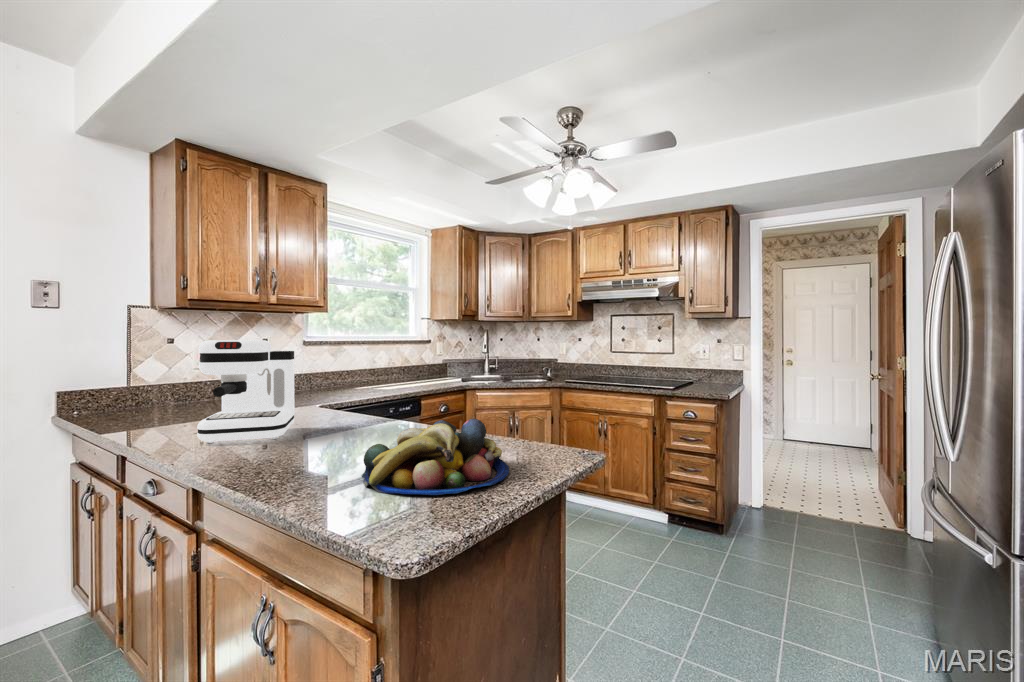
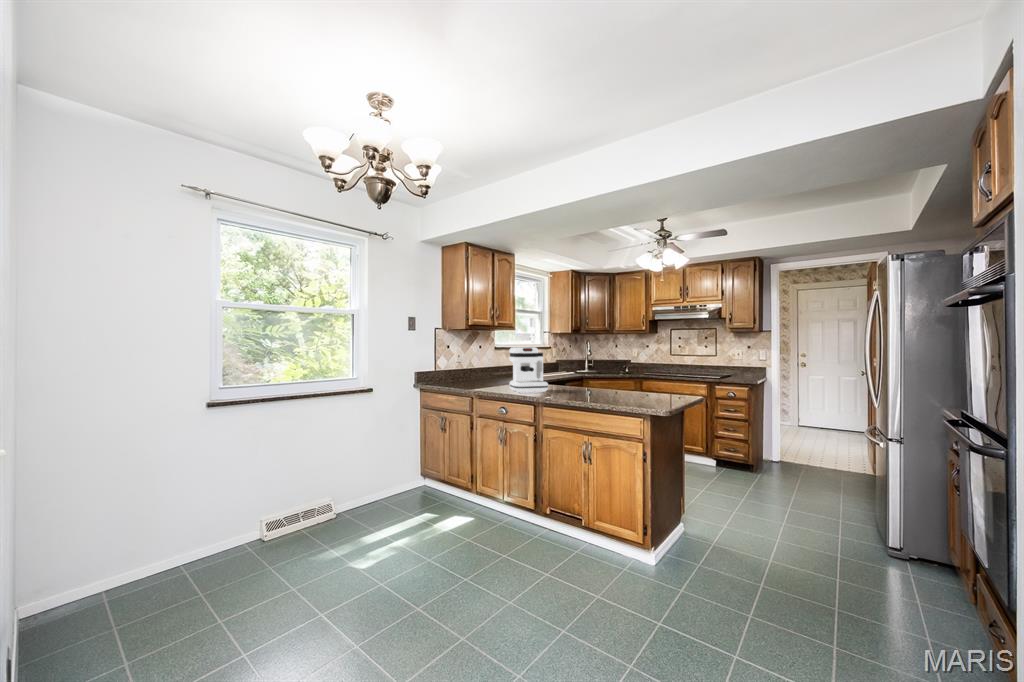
fruit bowl: present [362,419,509,495] -> none [611,380,670,403]

